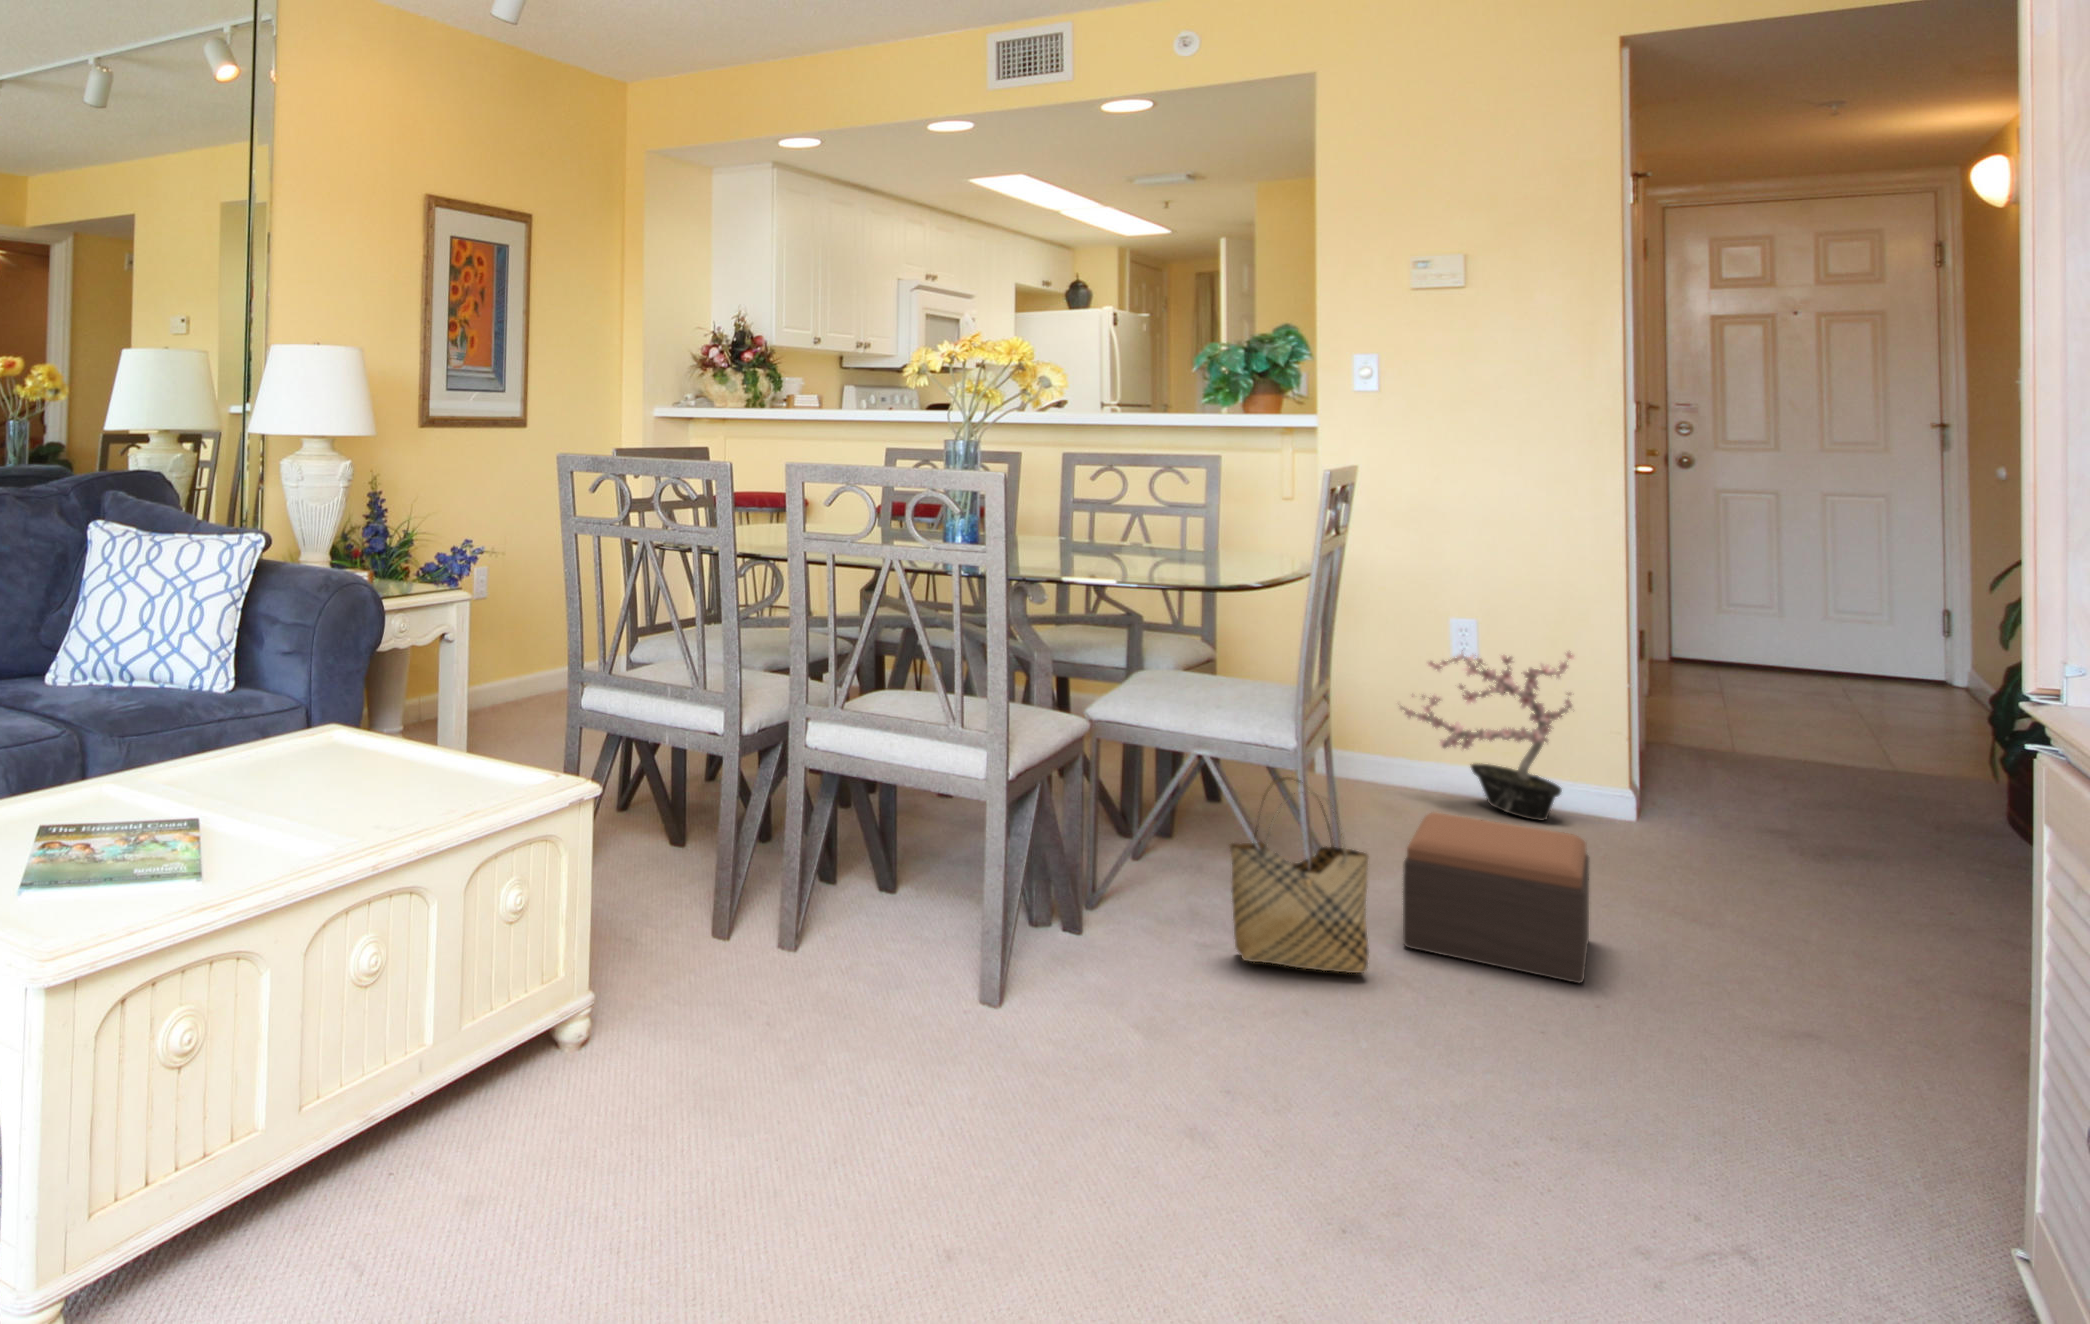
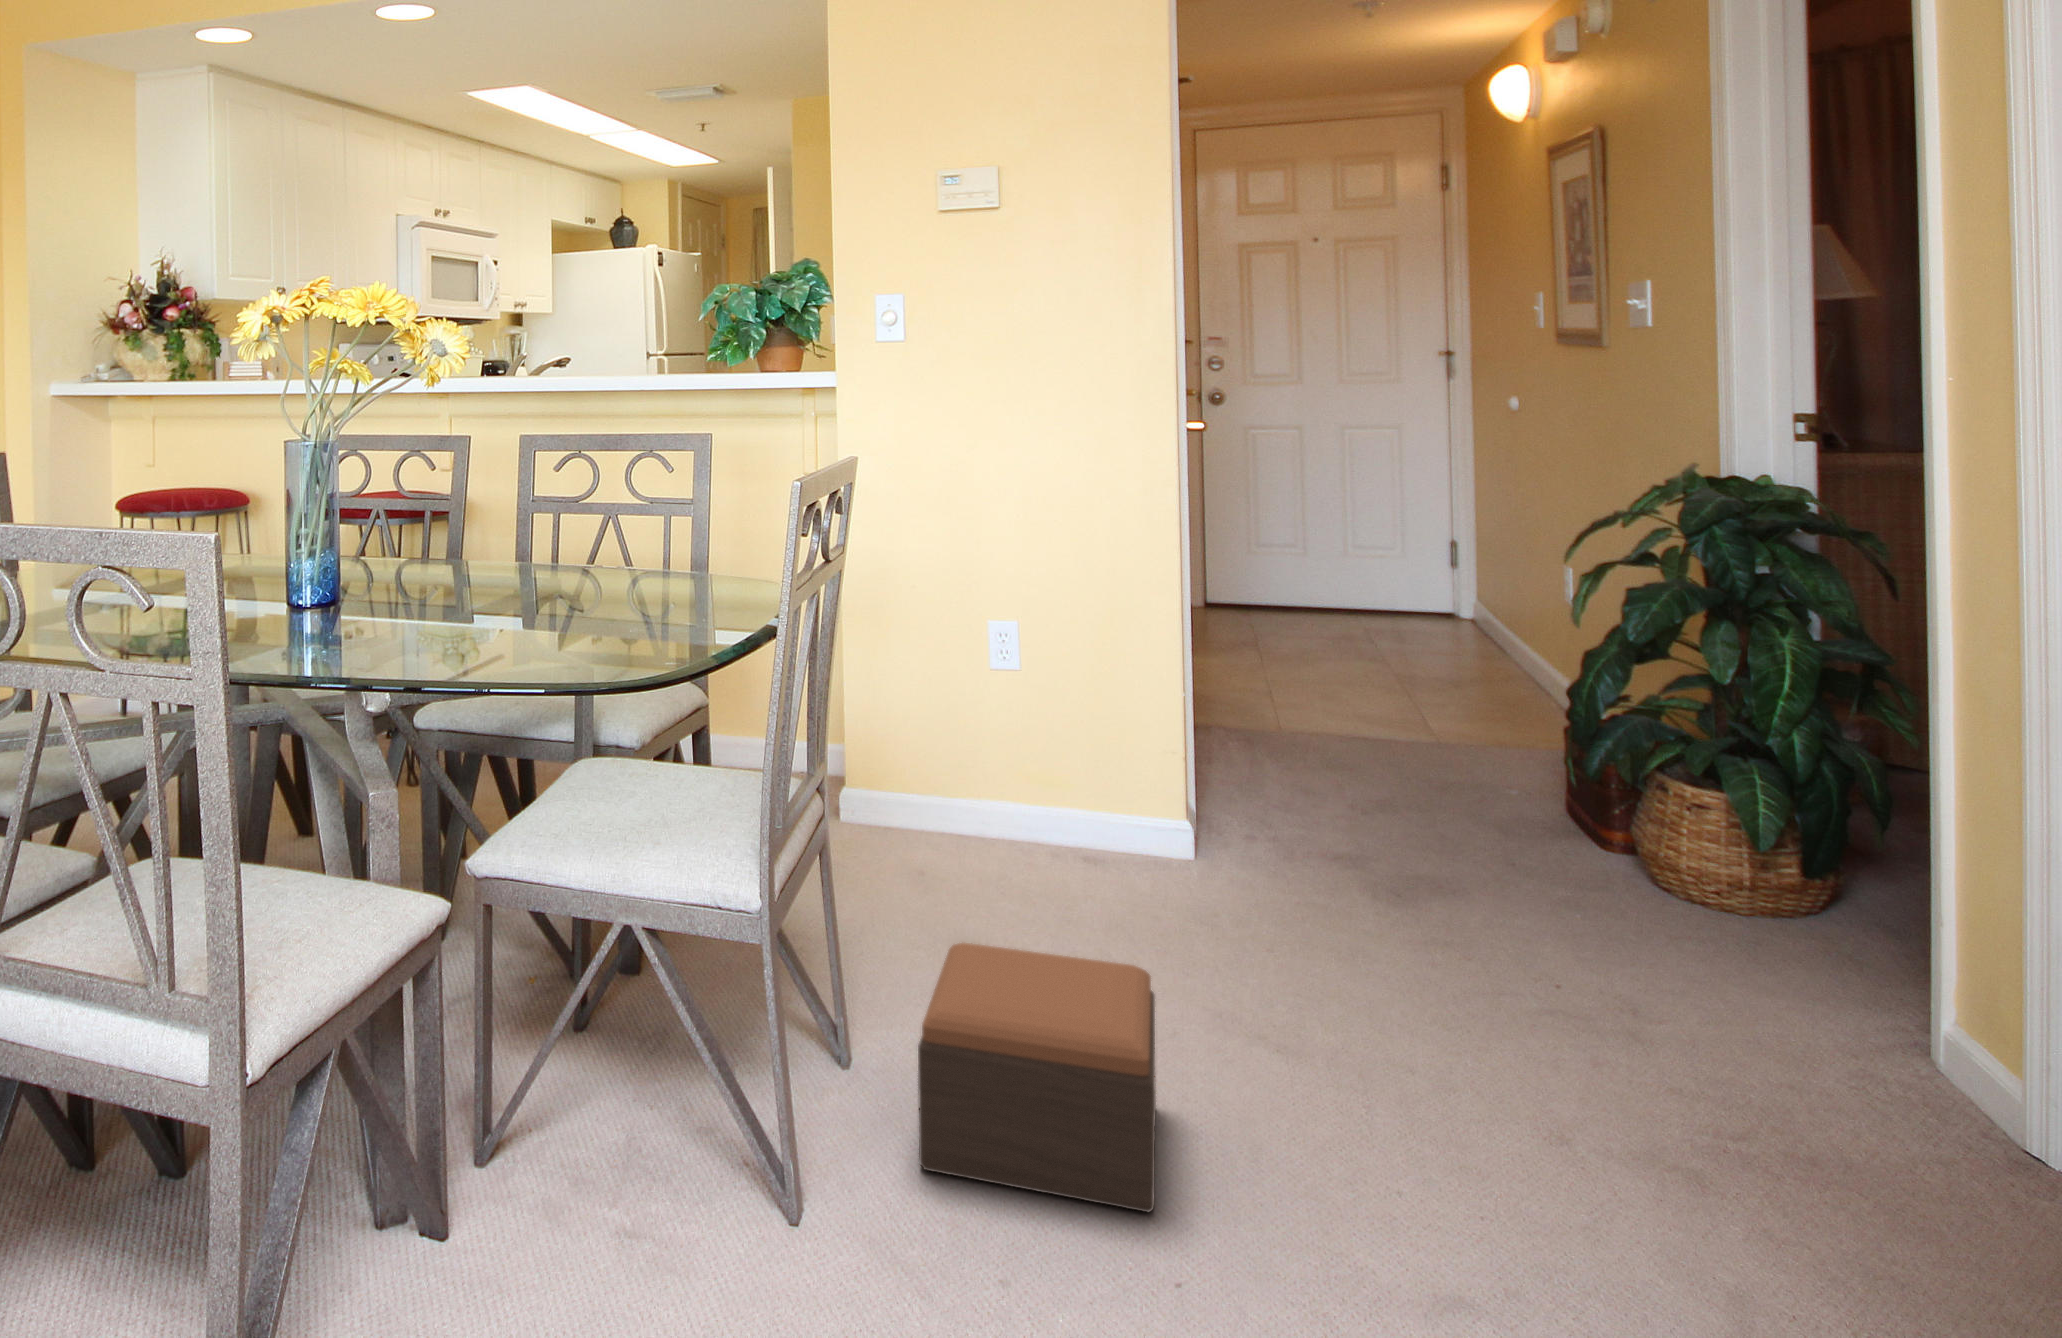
potted plant: present [1399,650,1574,821] -> none [923,652,1134,877]
woven basket: present [1229,777,1369,973] -> none [667,948,866,1257]

